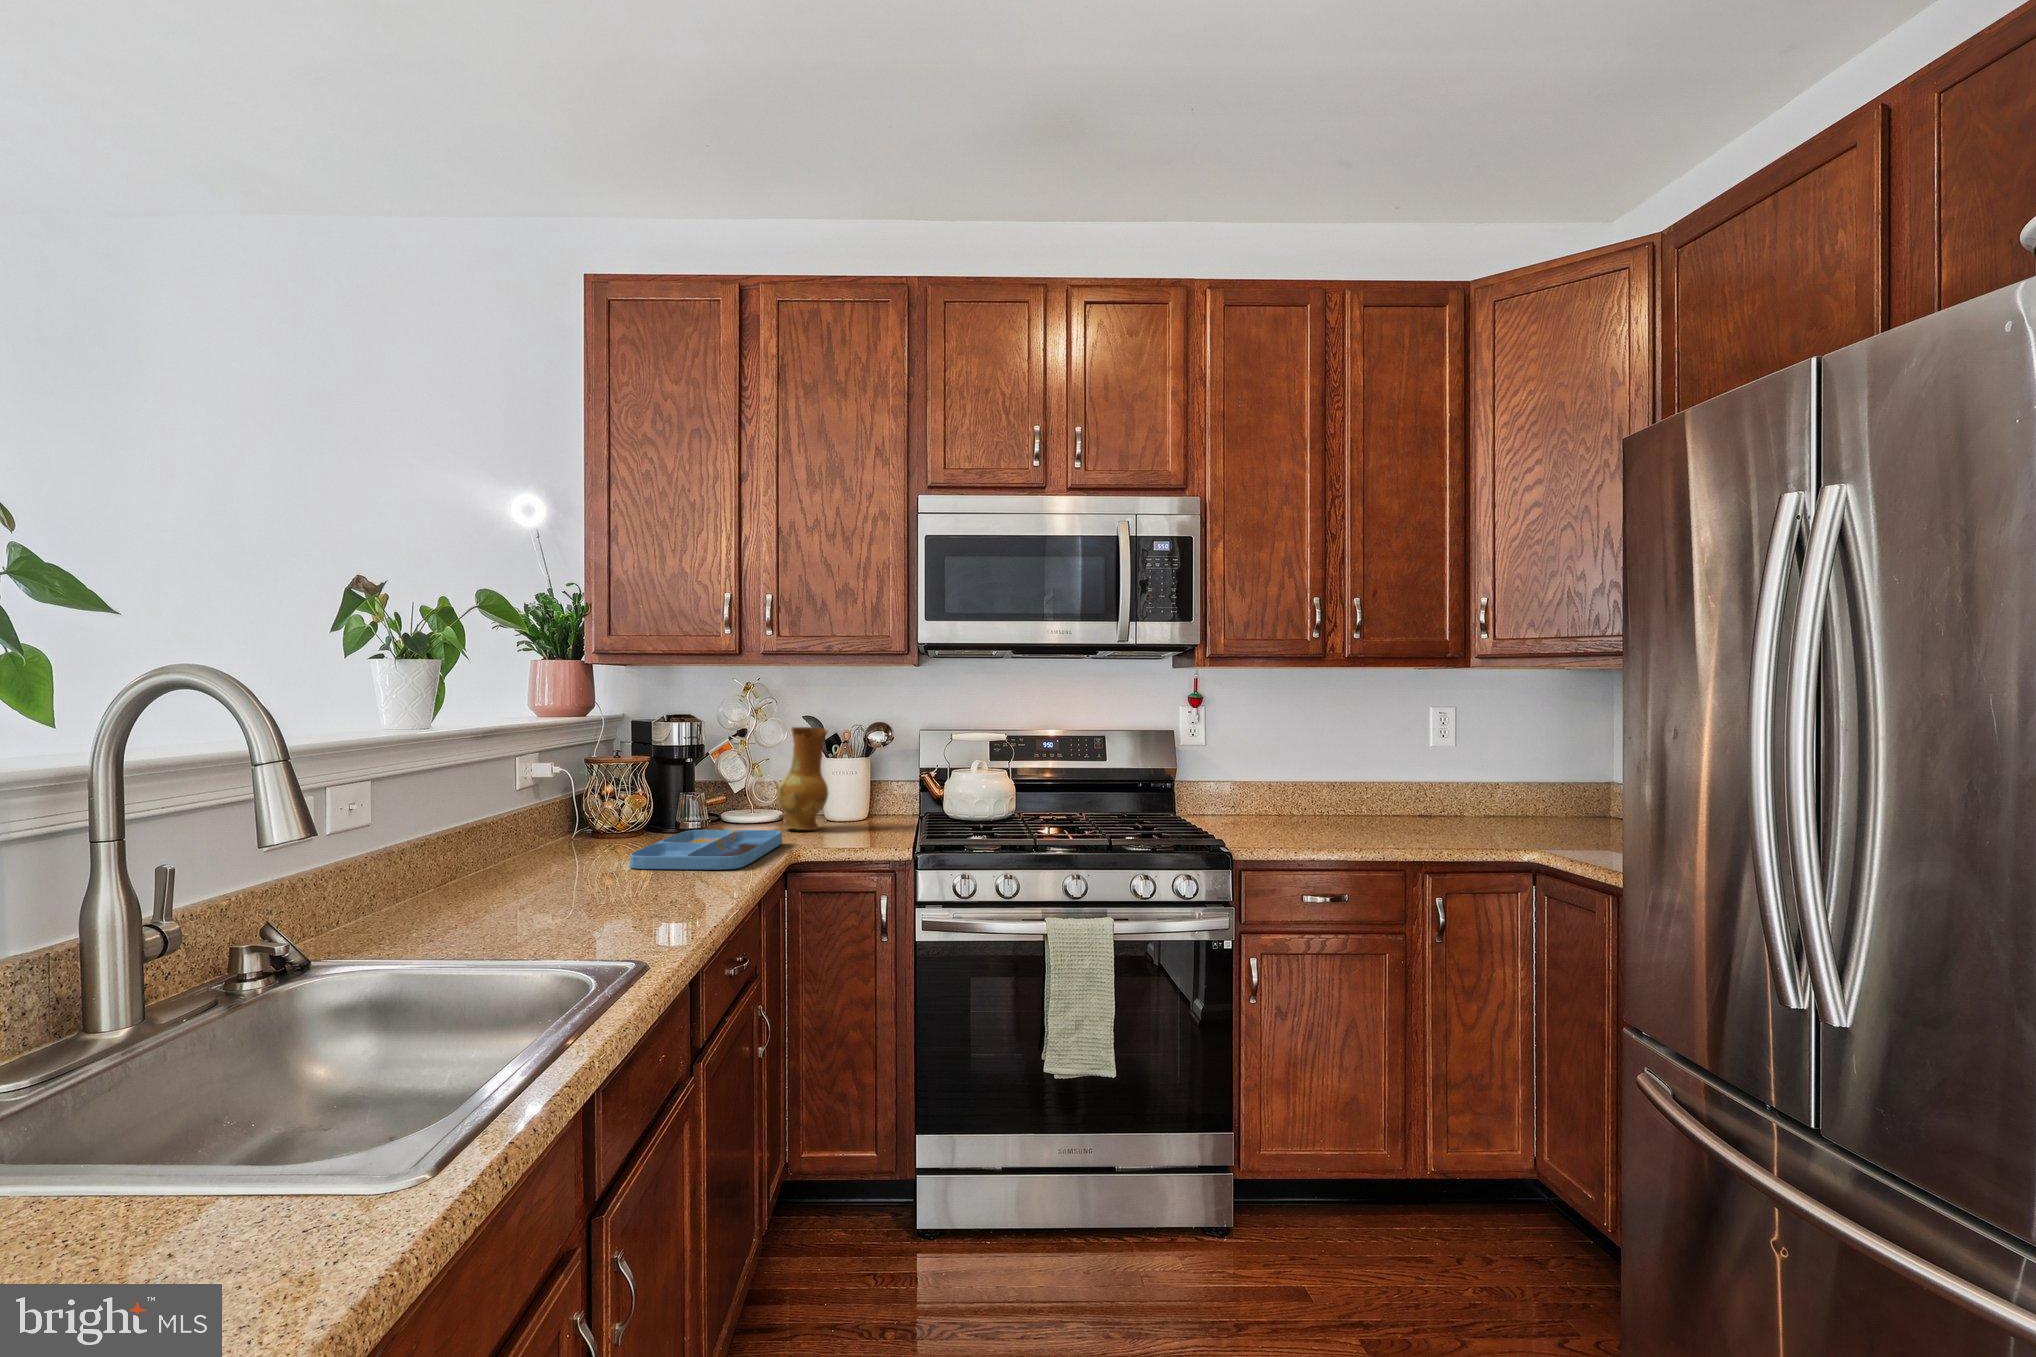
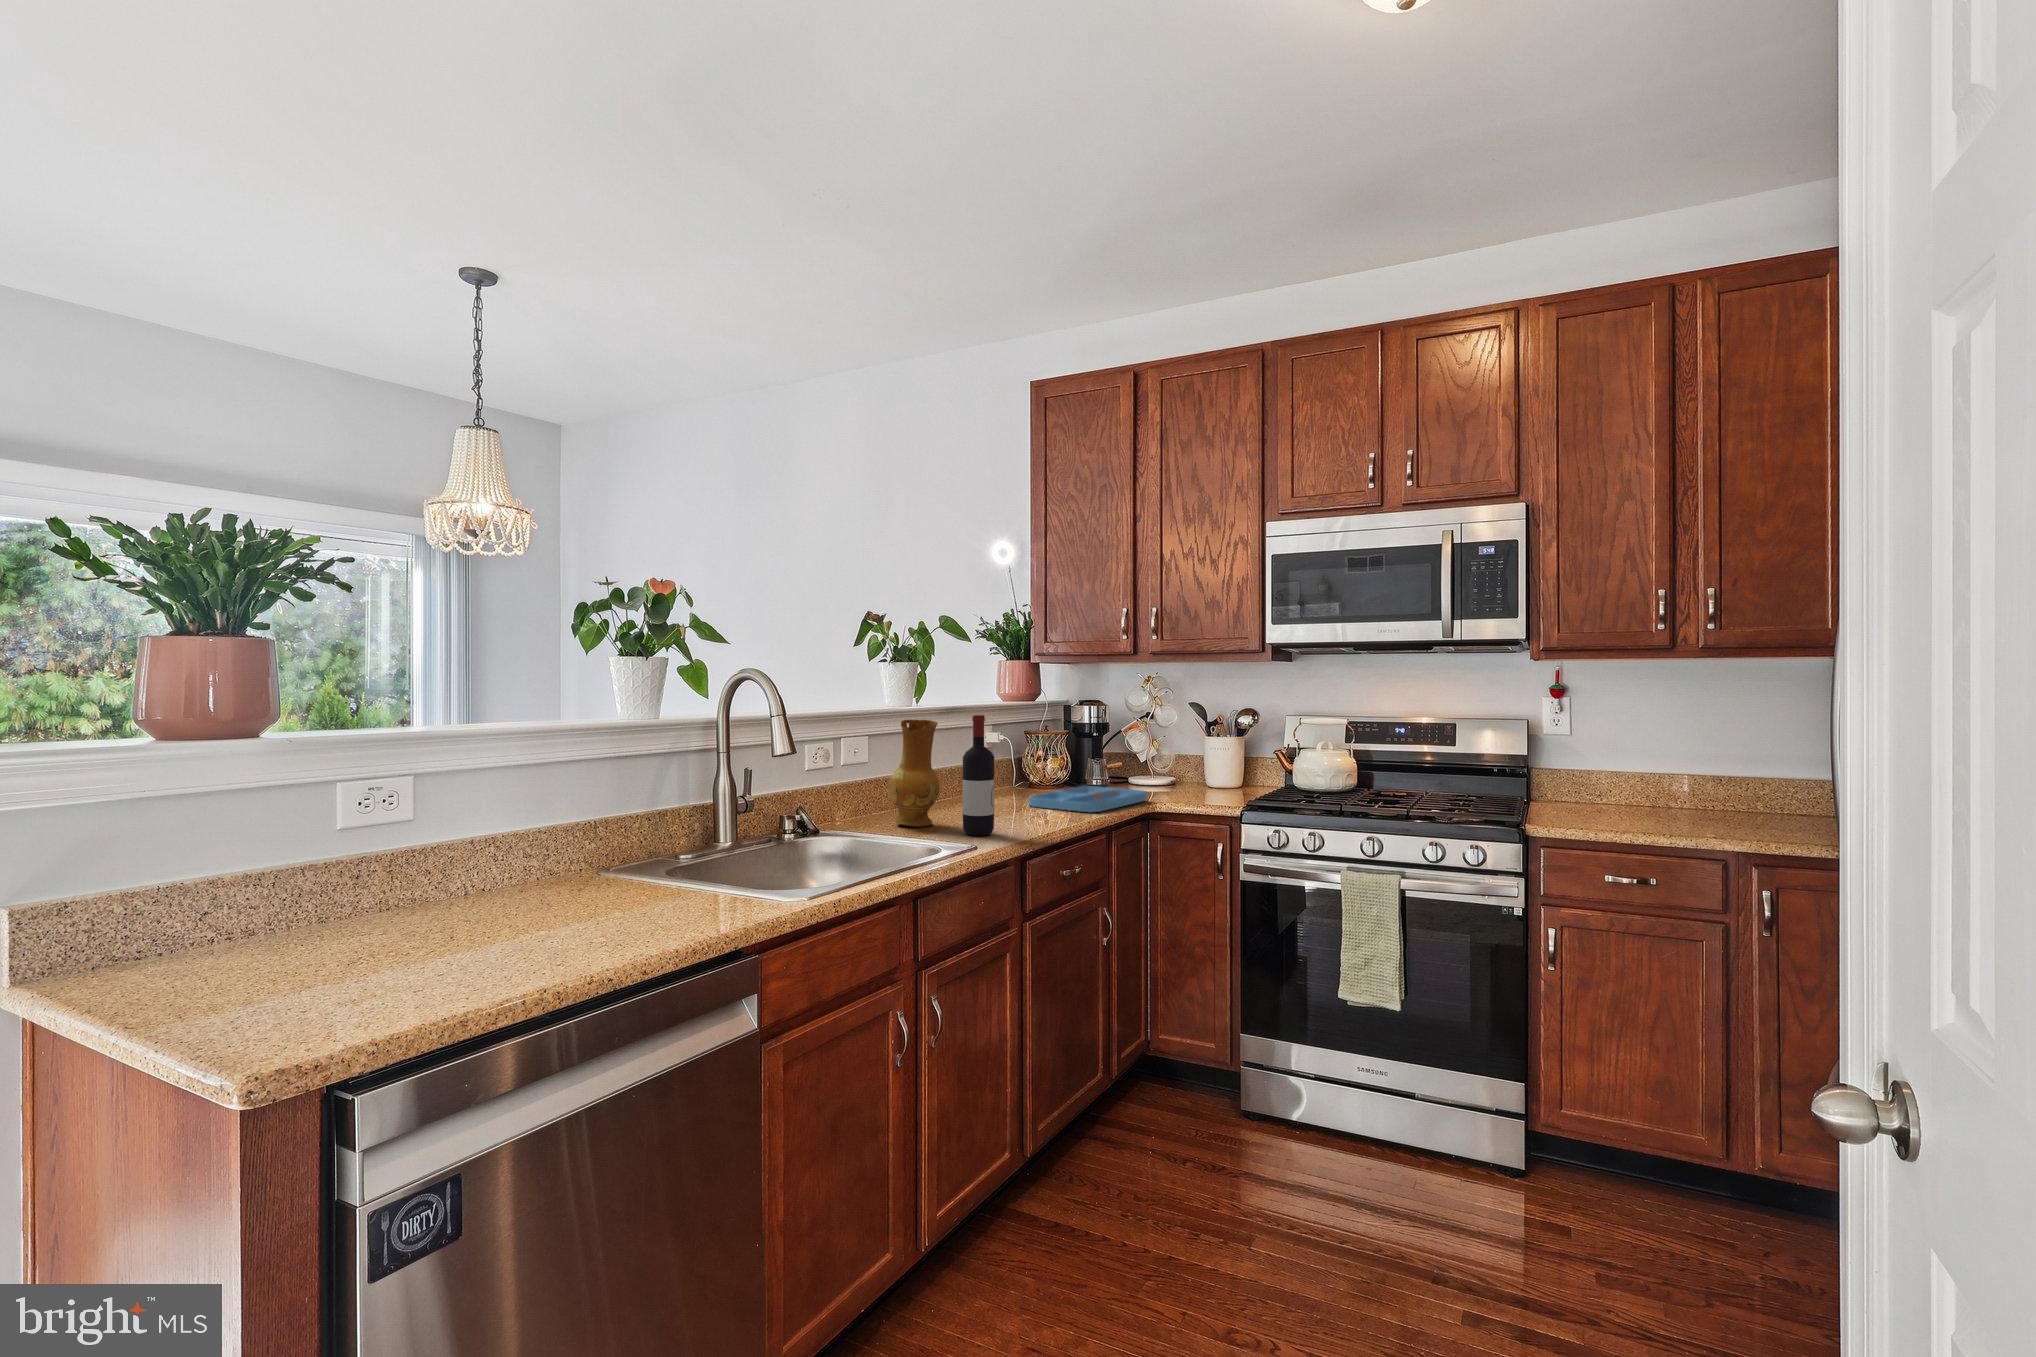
ceramic jug: present [777,727,829,830] -> present [888,720,940,827]
wine bottle: none [584,744,637,932] -> present [963,715,994,836]

